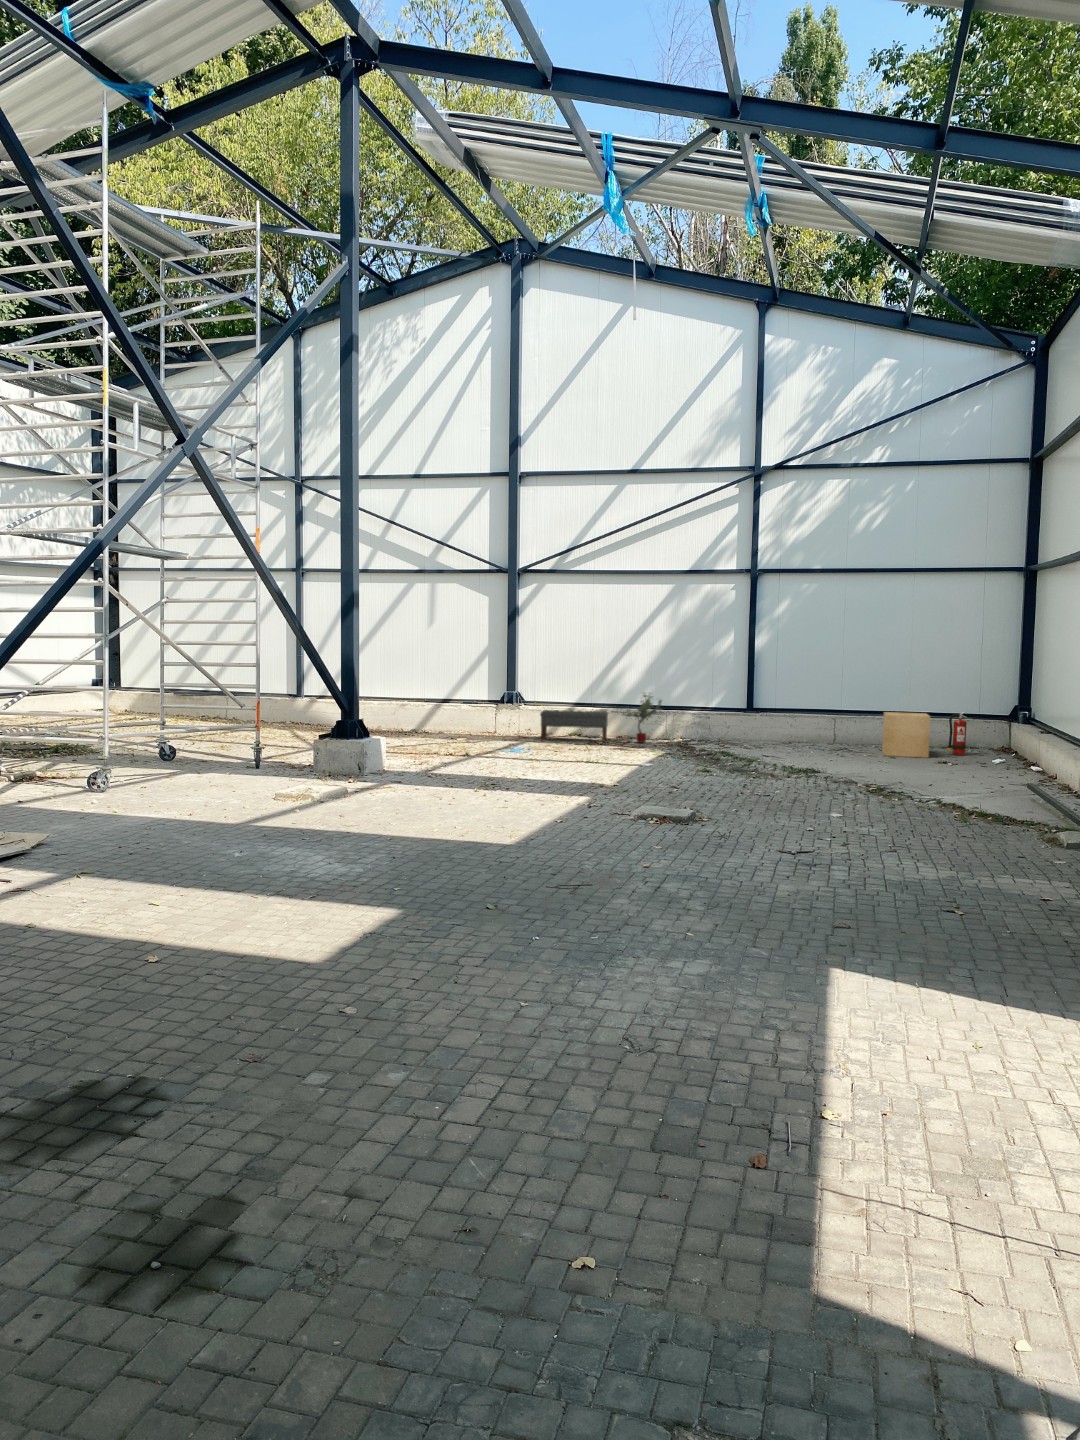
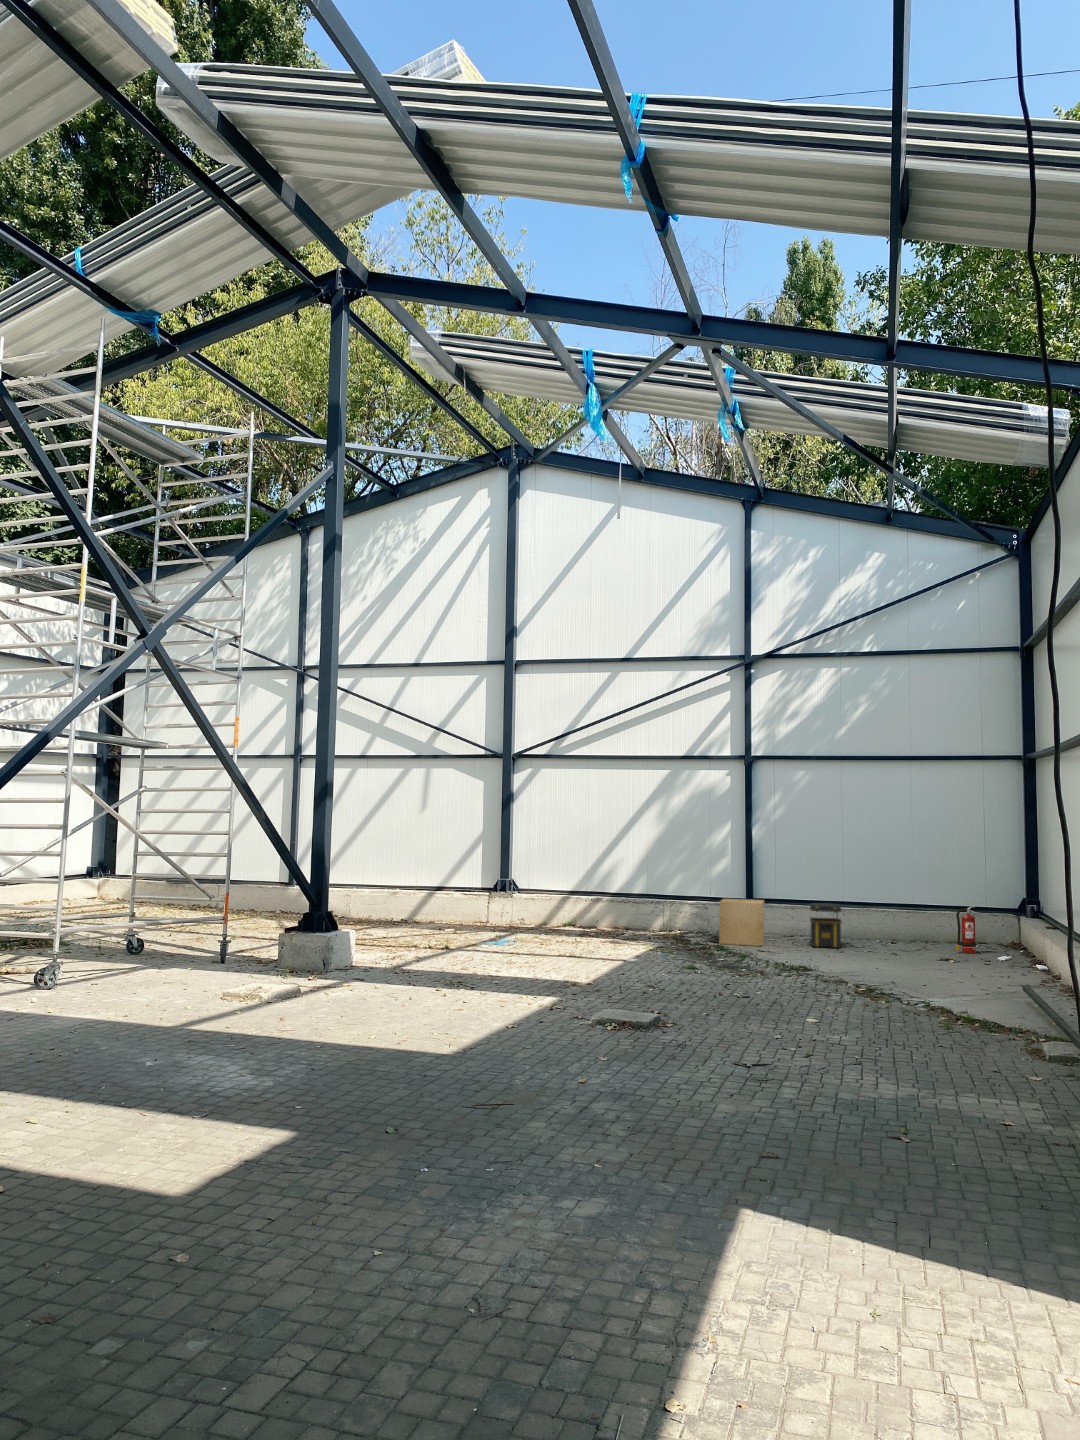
potted tree: present [623,694,662,743] -> none [614,882,657,936]
bench: present [540,710,608,743] -> none [530,900,601,935]
toolbox: none [810,710,841,752] -> present [810,903,842,948]
cardboard box: present [882,712,930,758] -> present [719,899,764,946]

